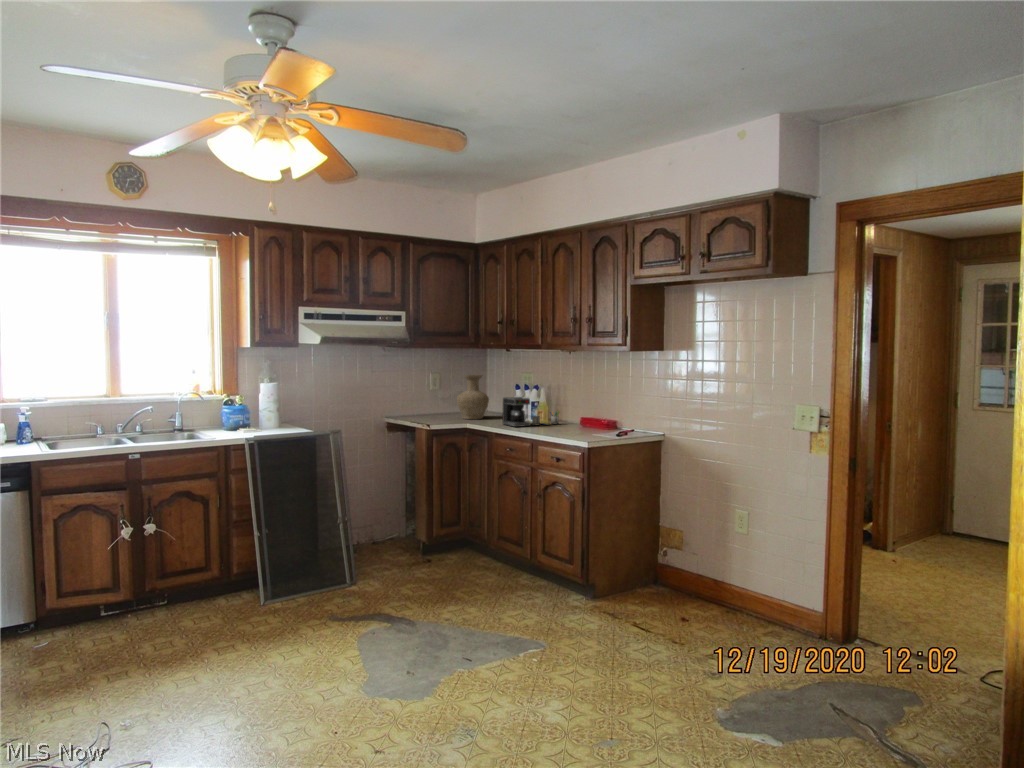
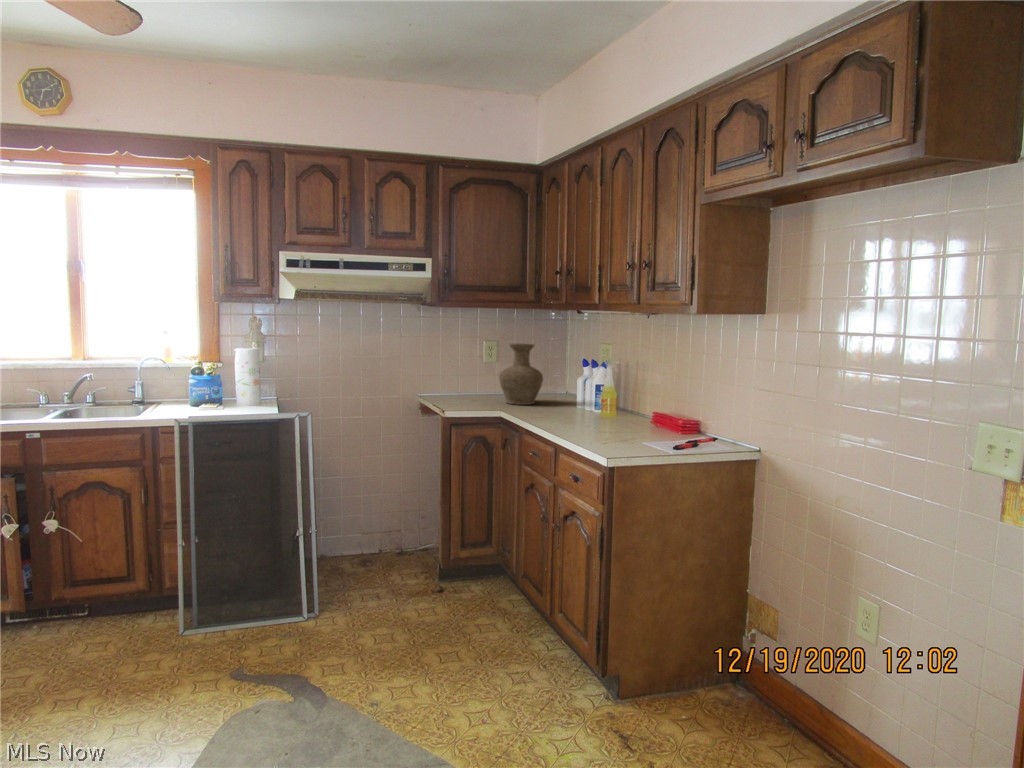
coffee maker: present [503,397,559,427] -> none [540,377,624,421]

